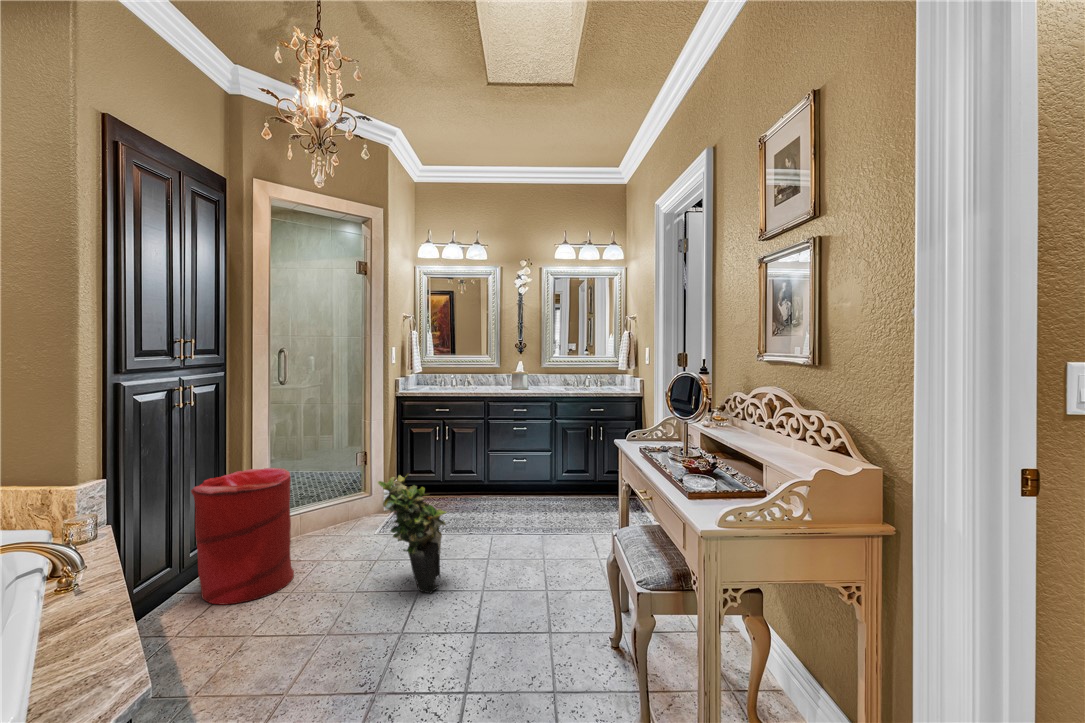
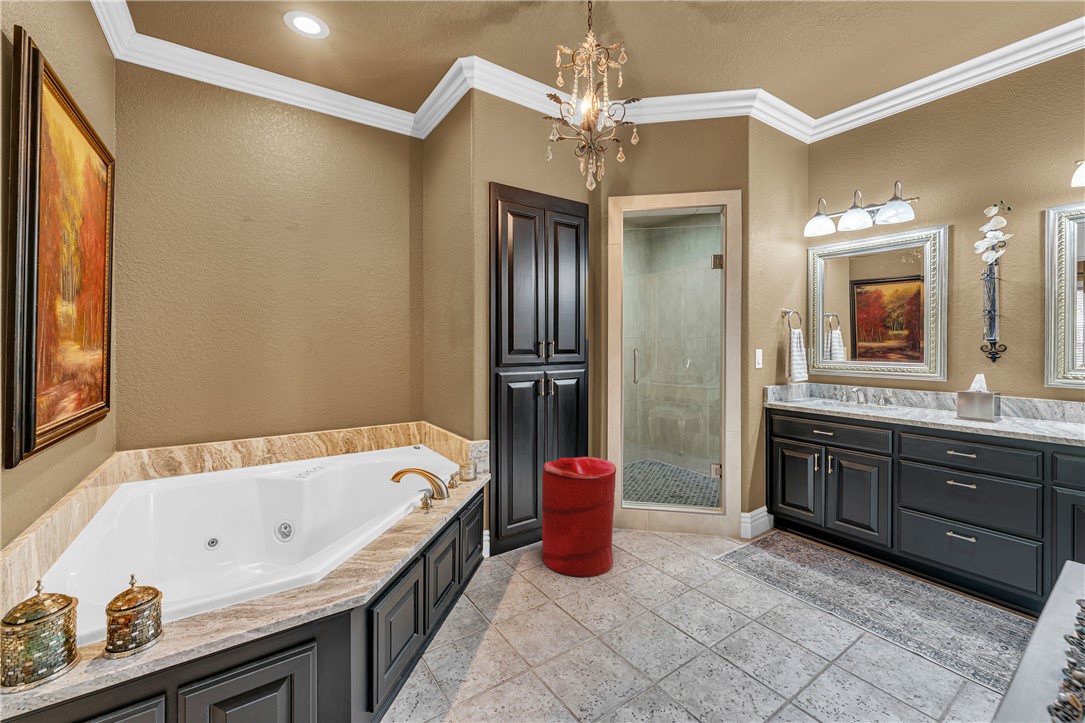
potted plant: present [378,475,446,593] -> none [666,506,752,674]

